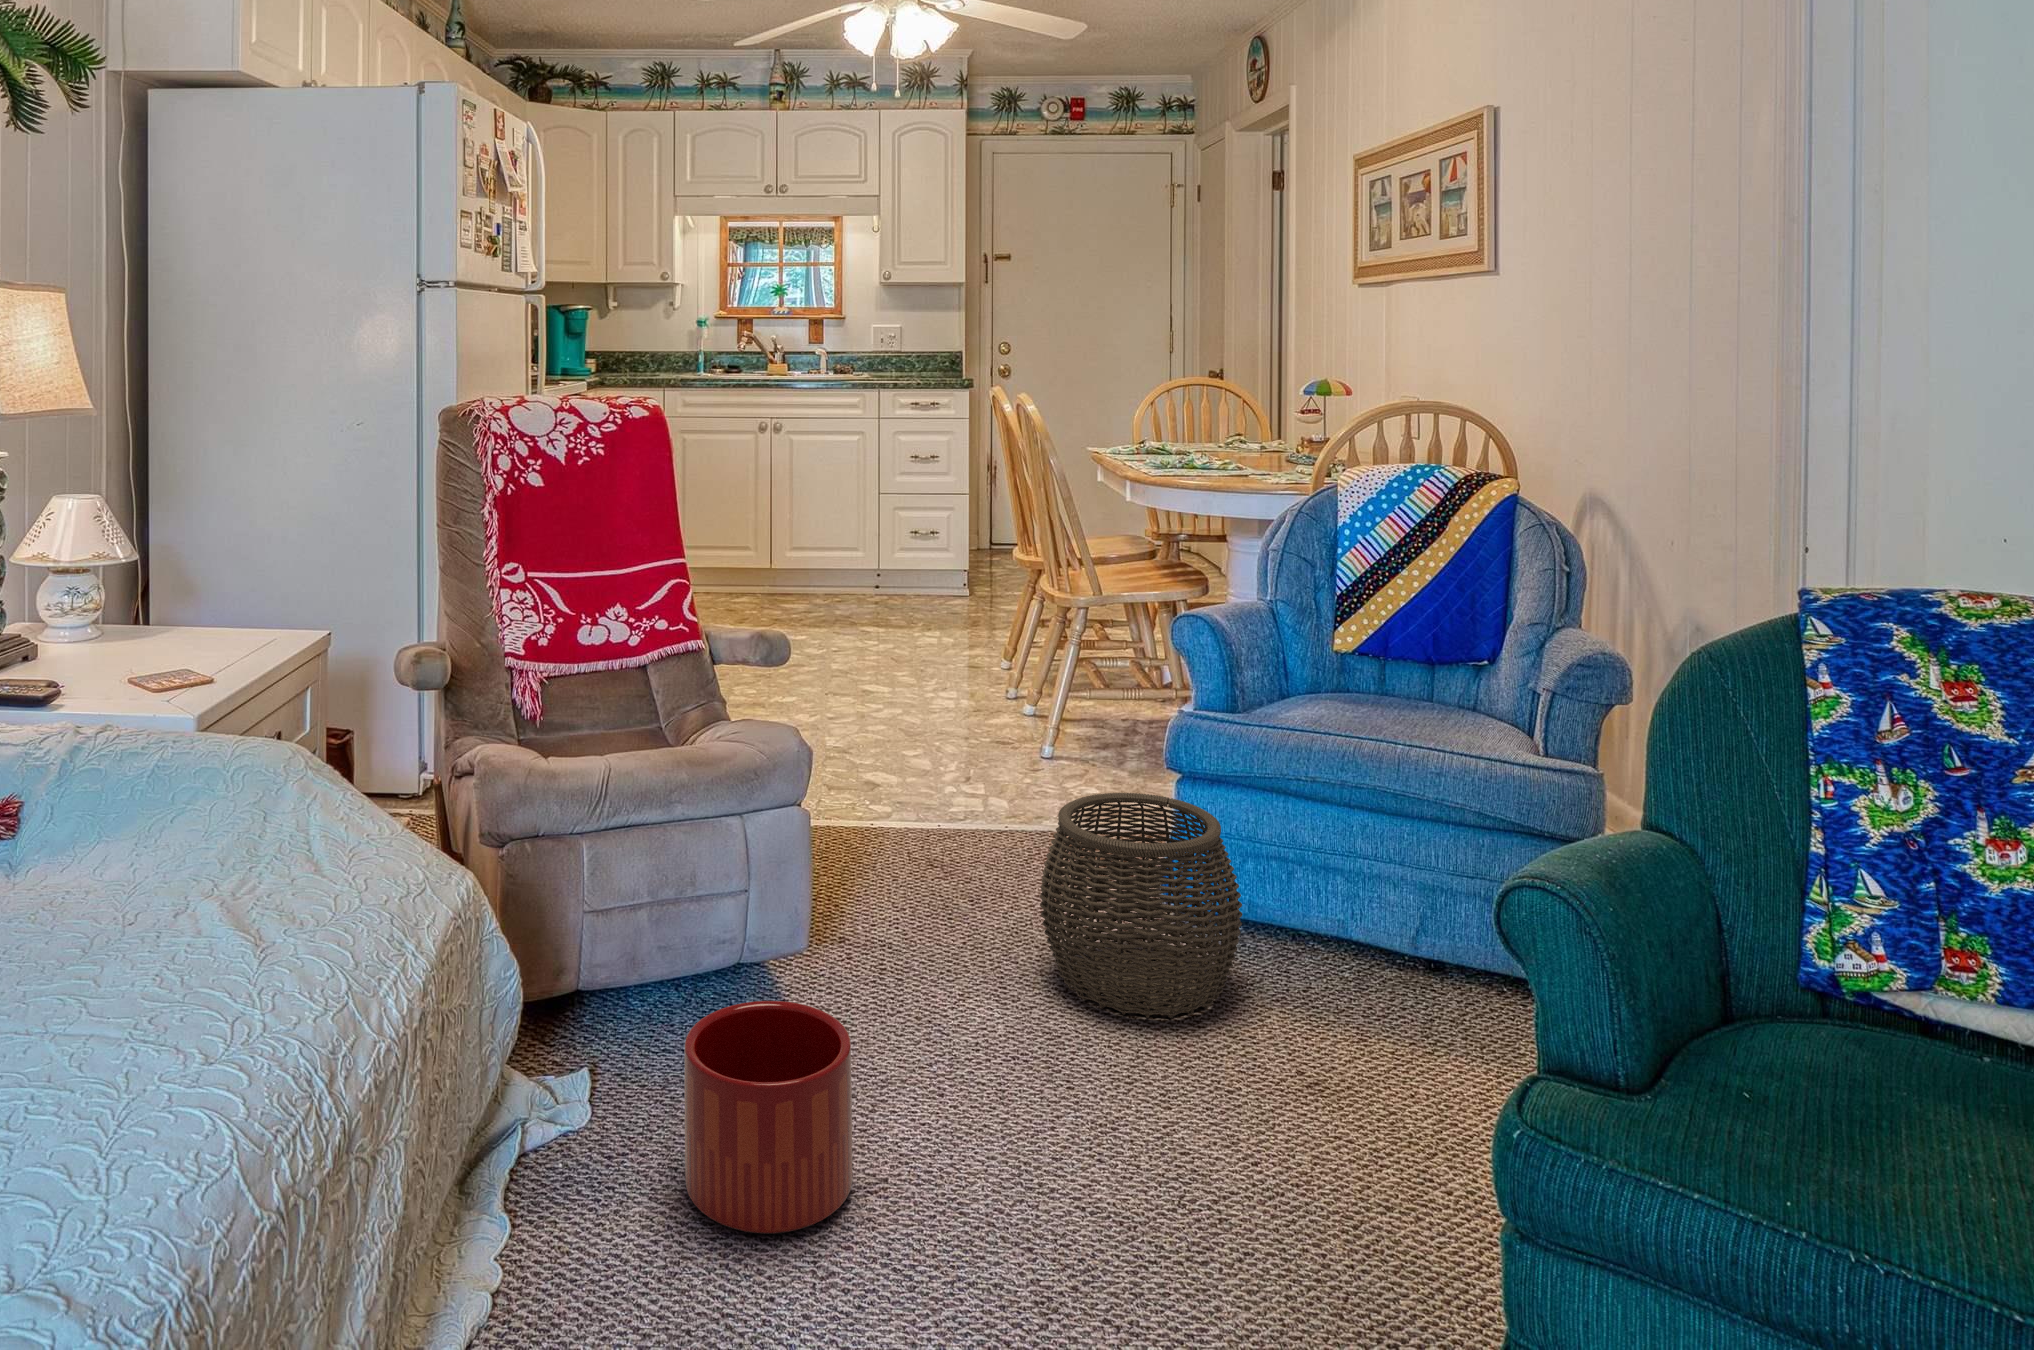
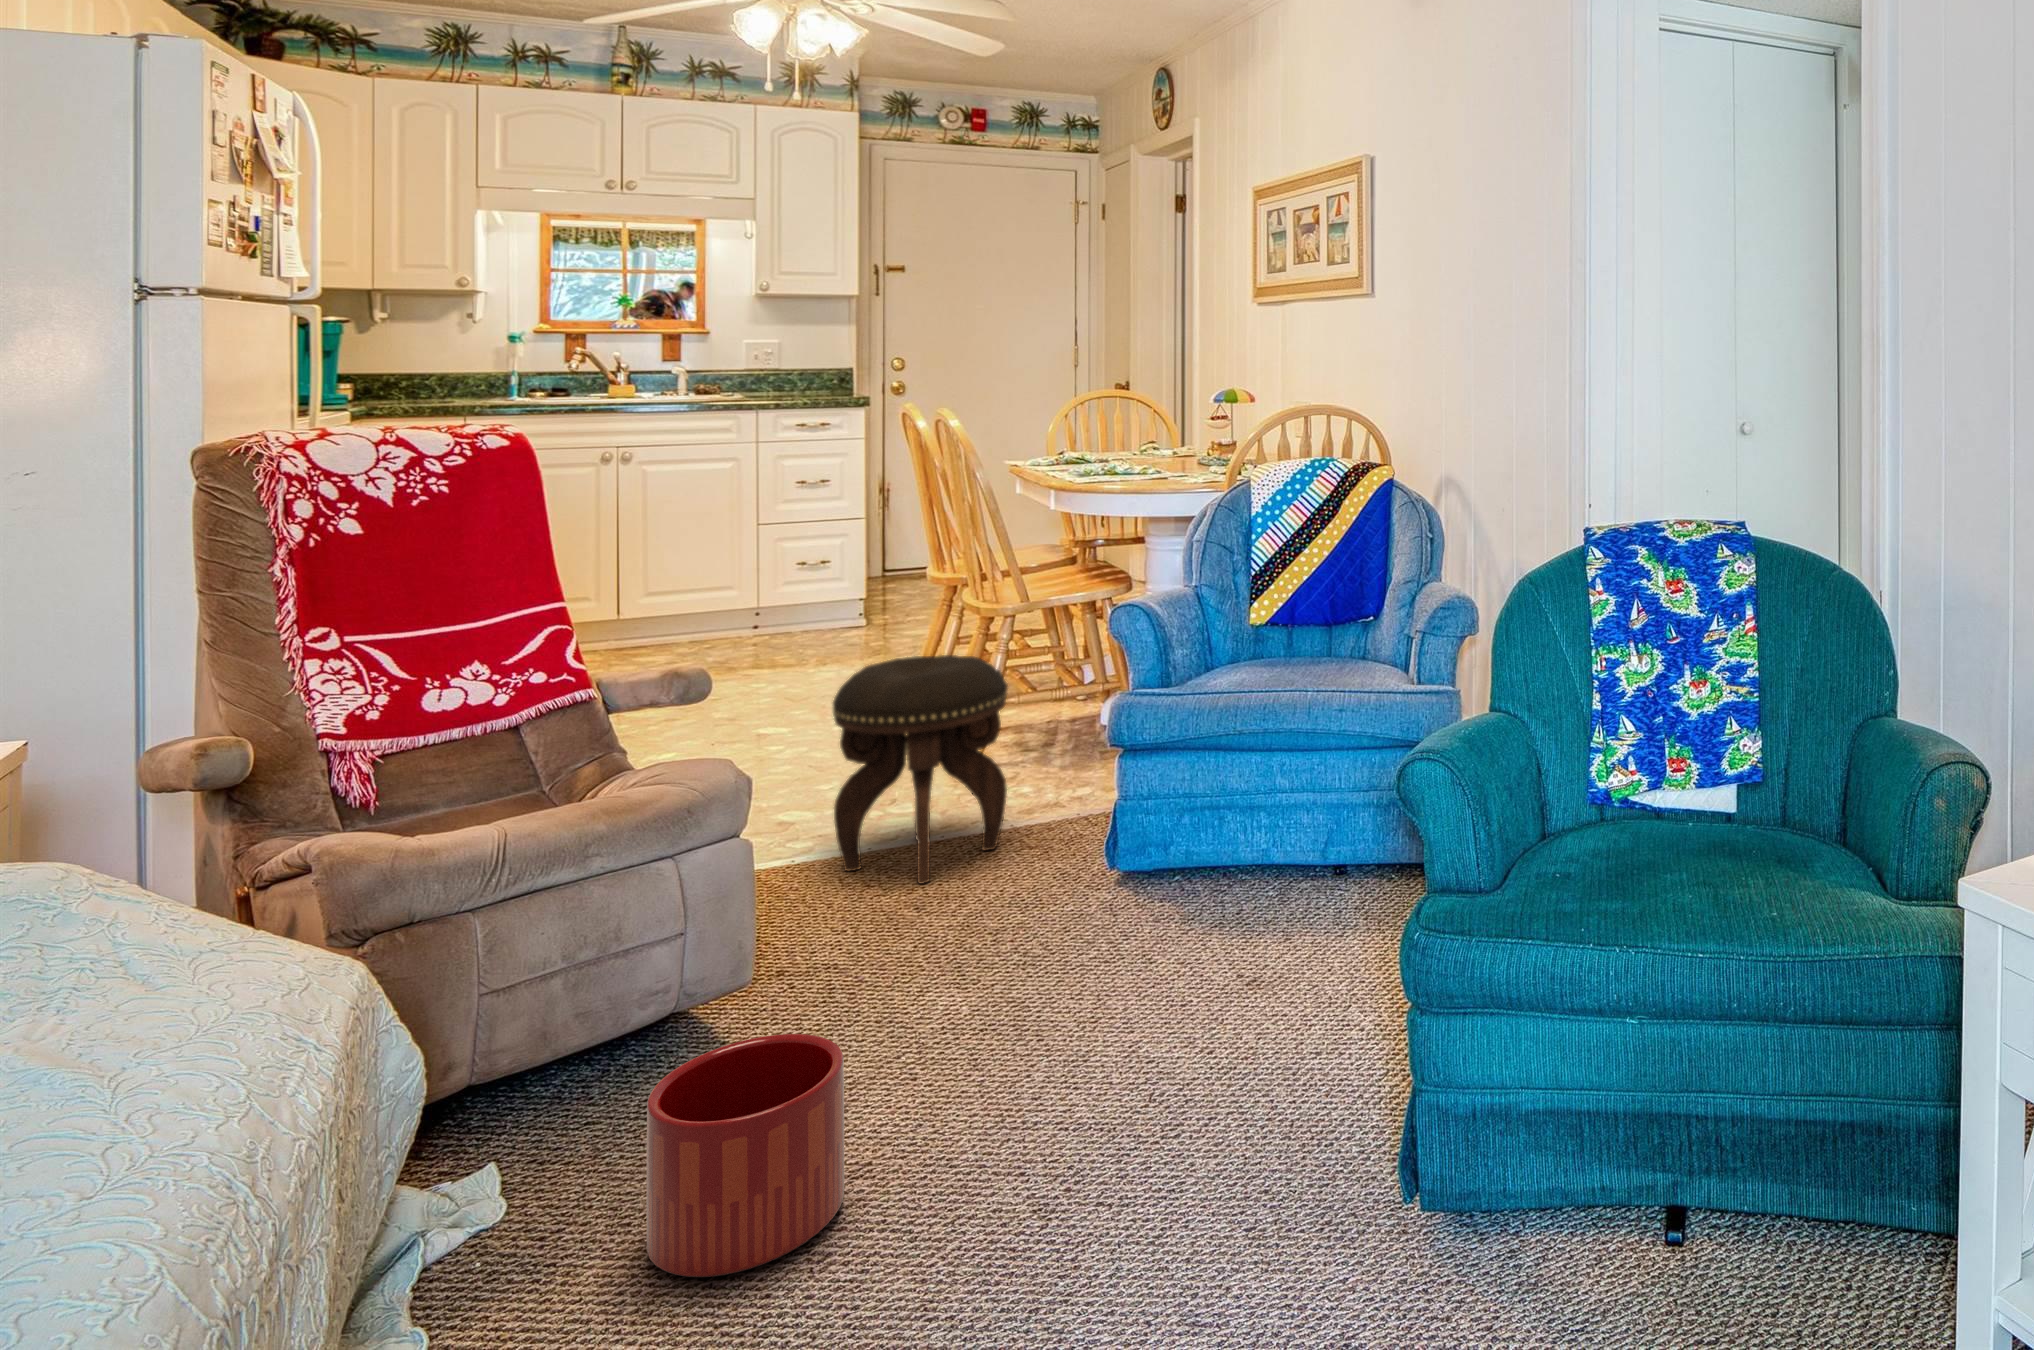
footstool: none [900,639,1061,871] -> present [832,655,1008,884]
woven basket: present [1040,793,1242,1018] -> none [1004,771,1190,973]

